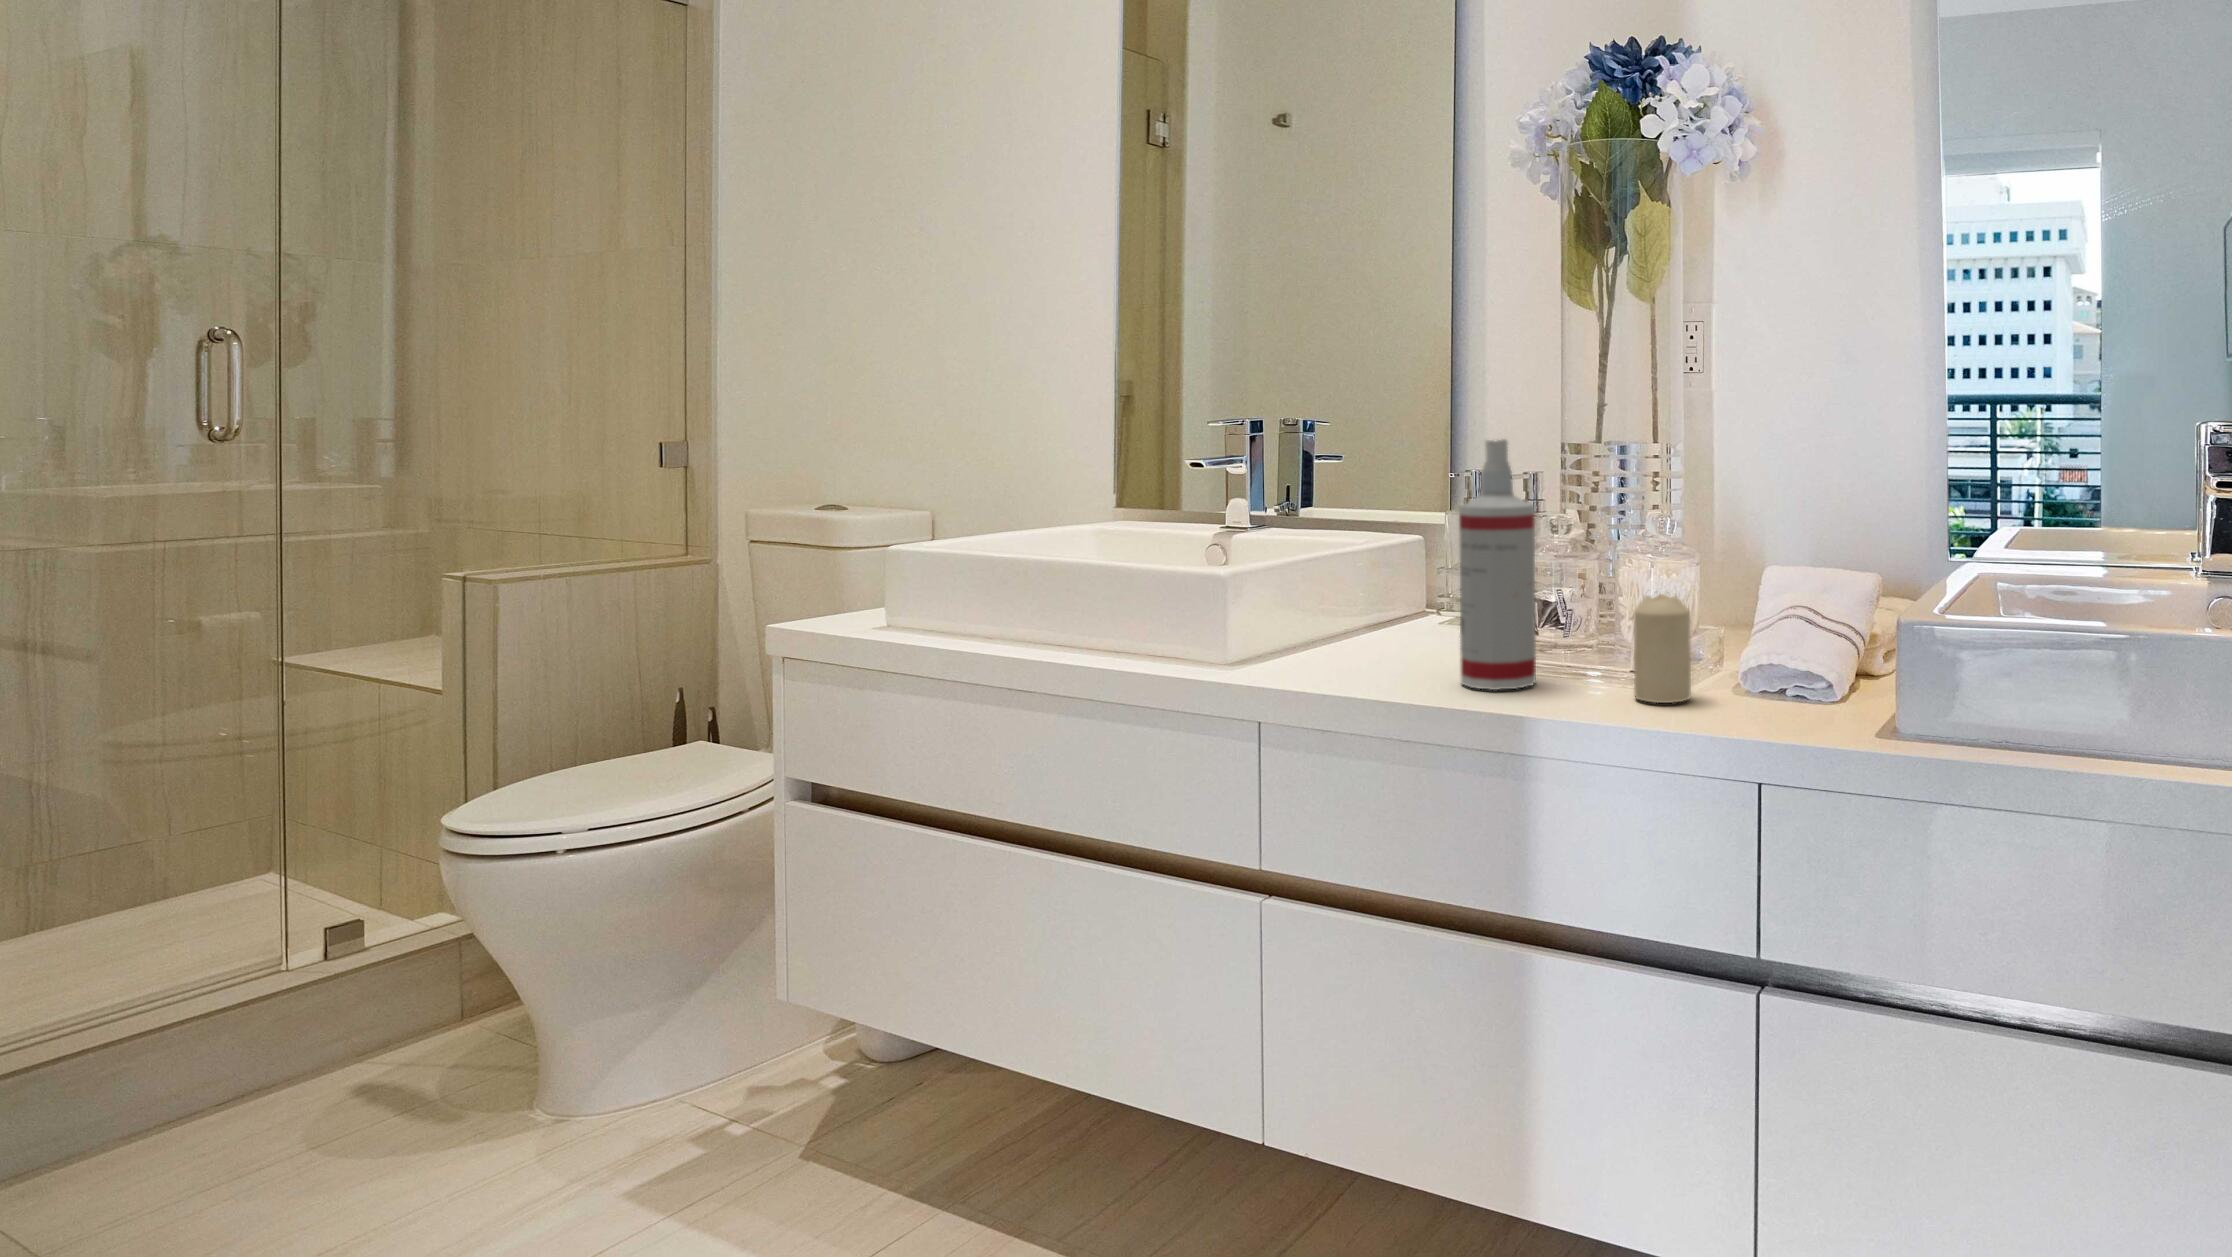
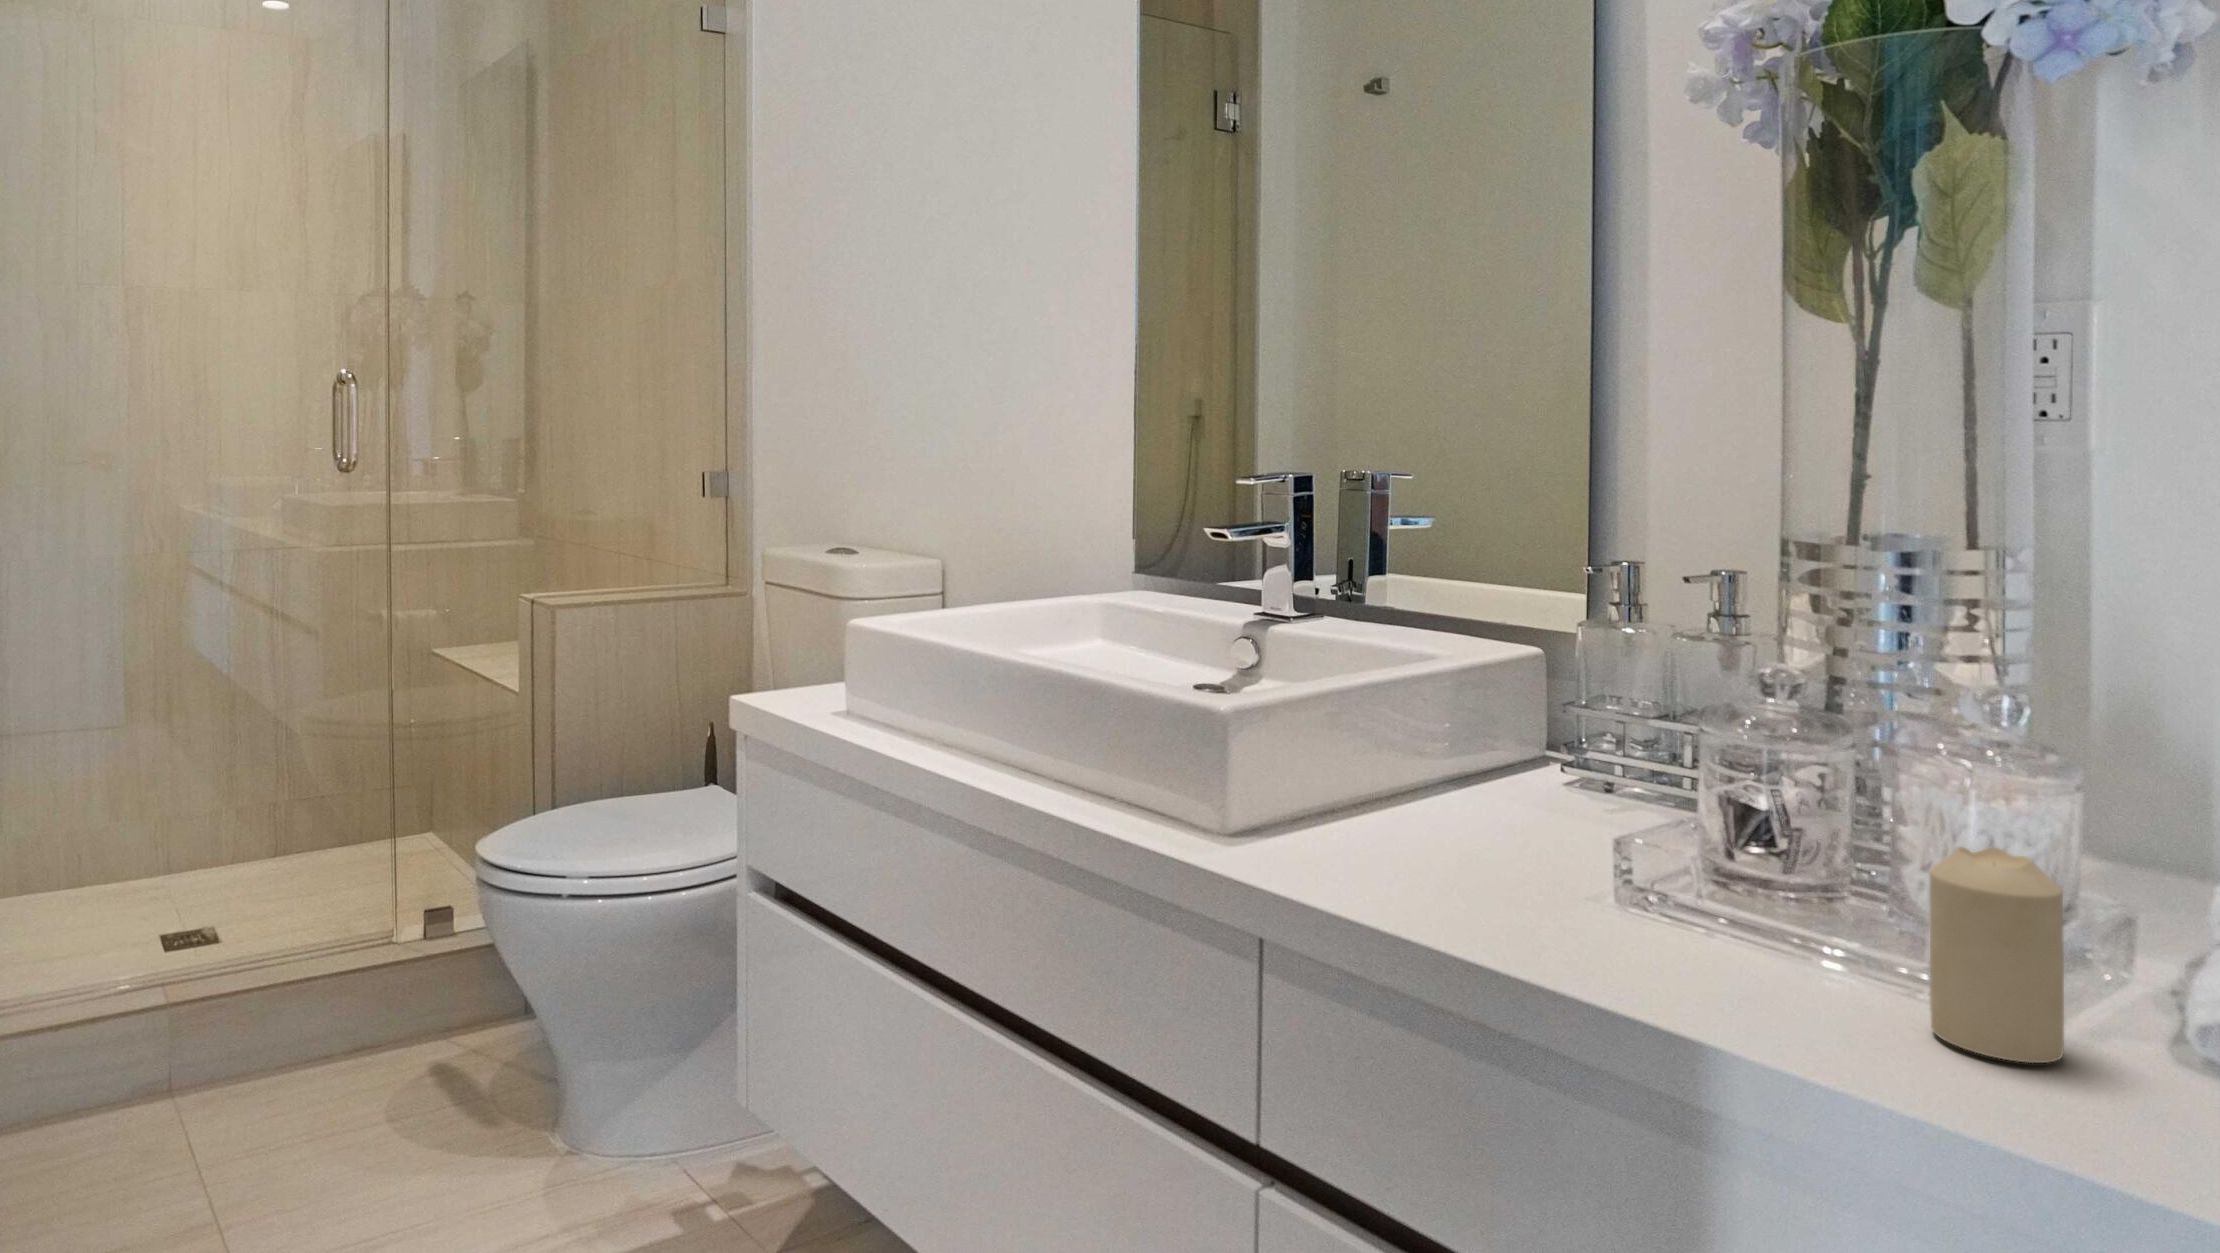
spray bottle: present [1459,439,1536,690] -> none [1580,541,1724,963]

